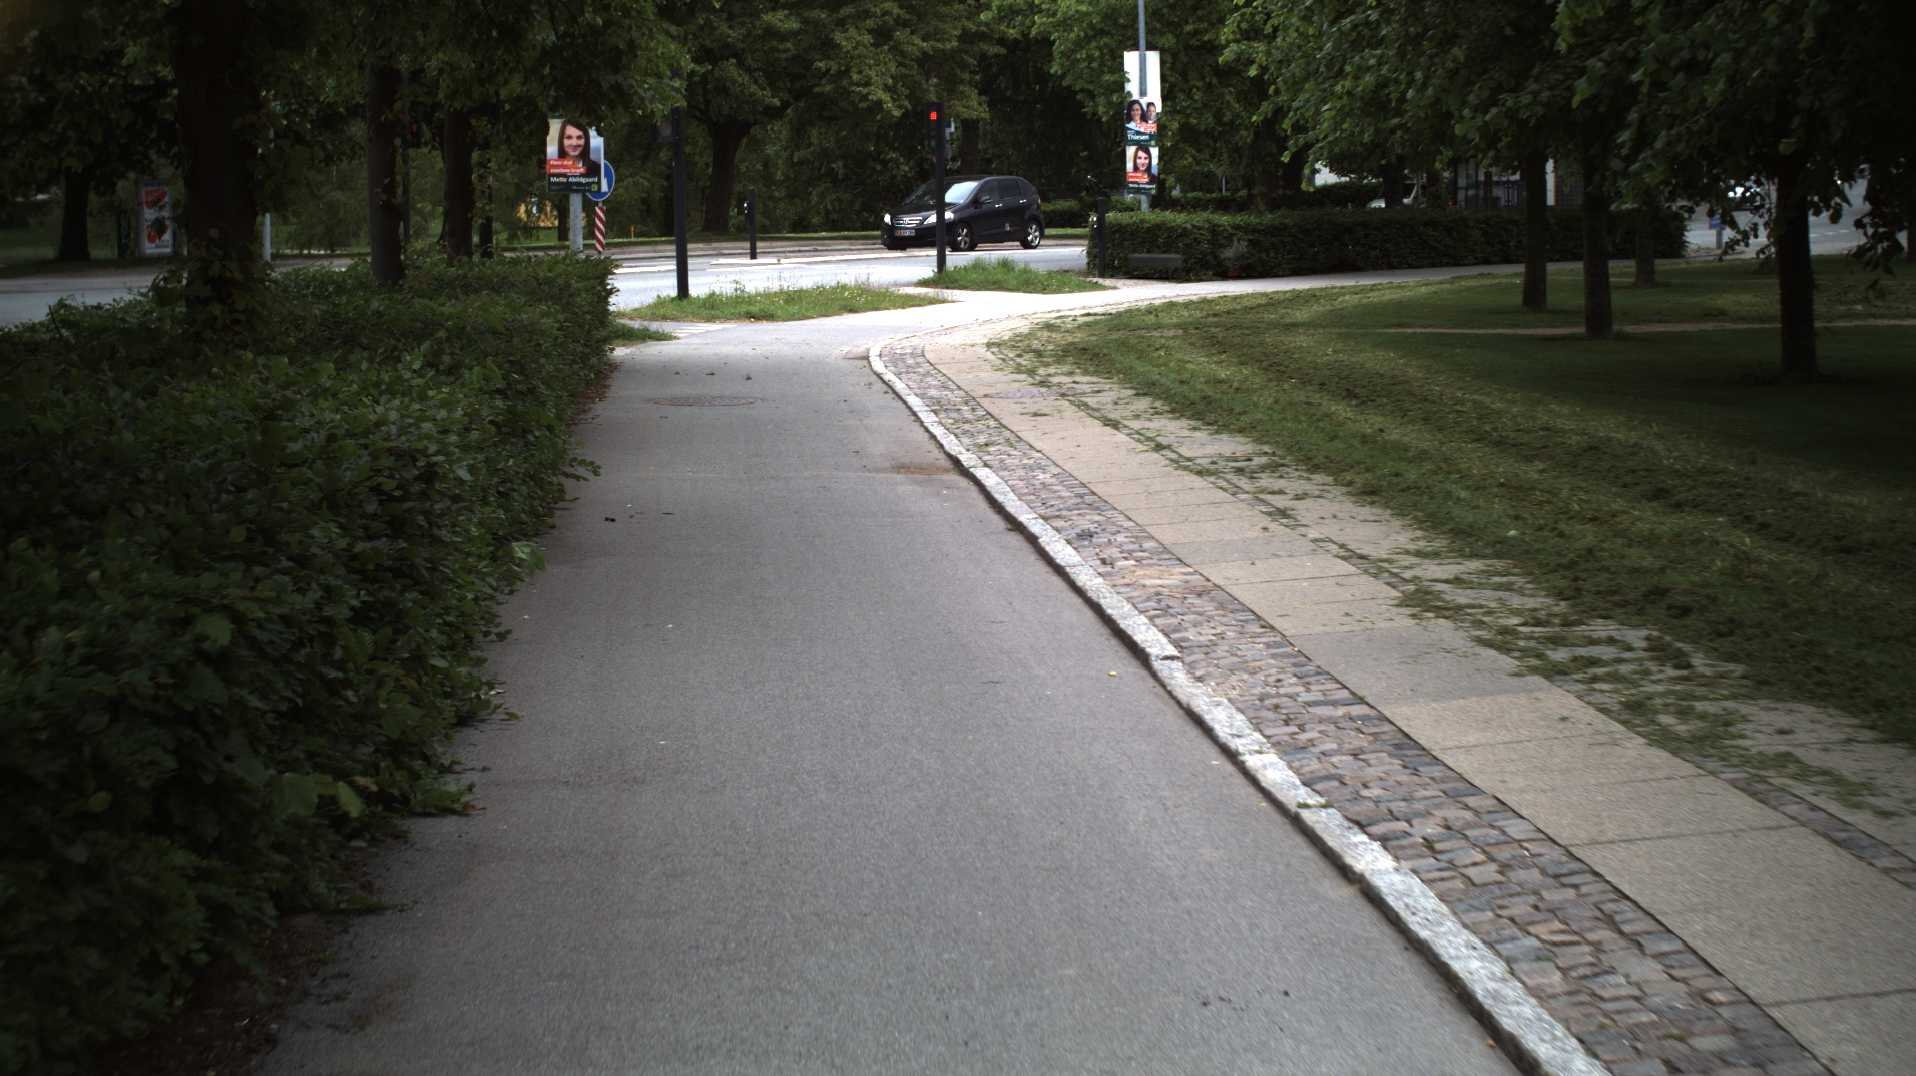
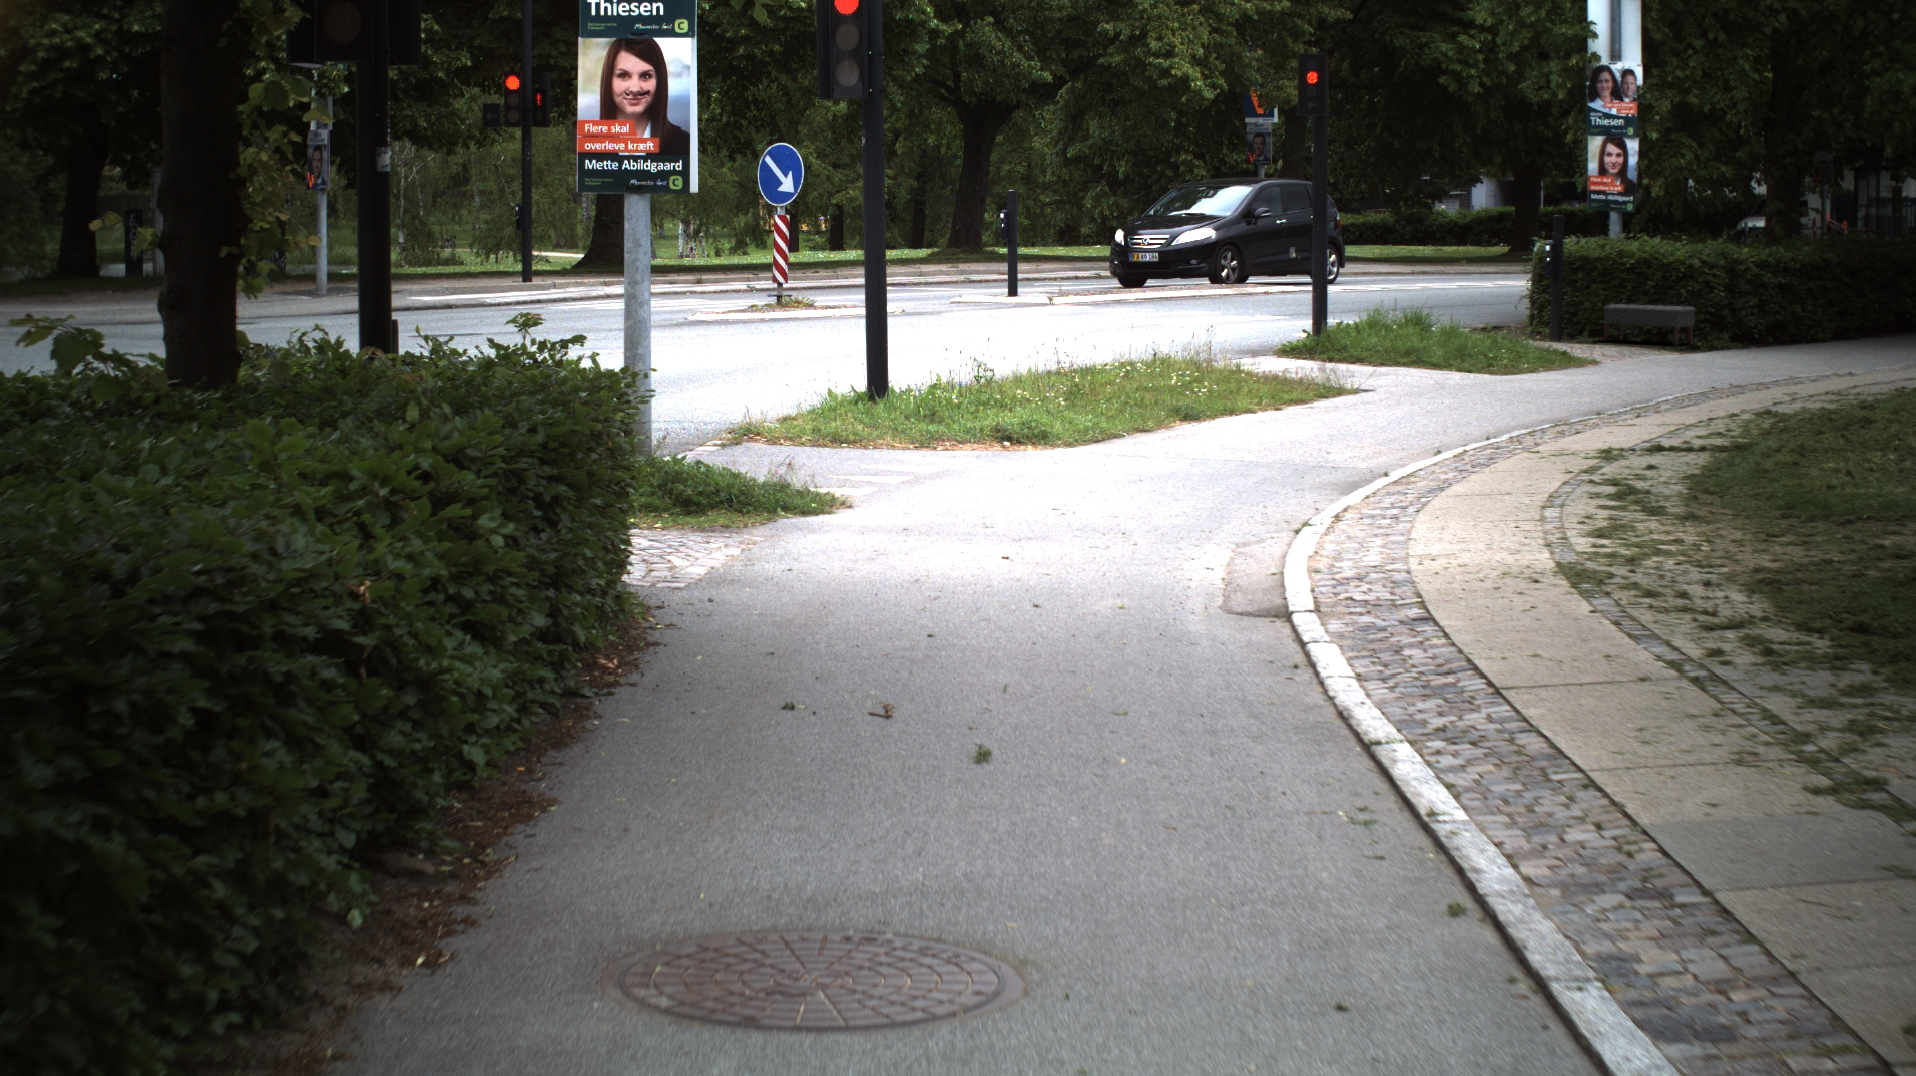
potted tree: present [1222,238,1247,277] -> none [1755,278,1801,342]

